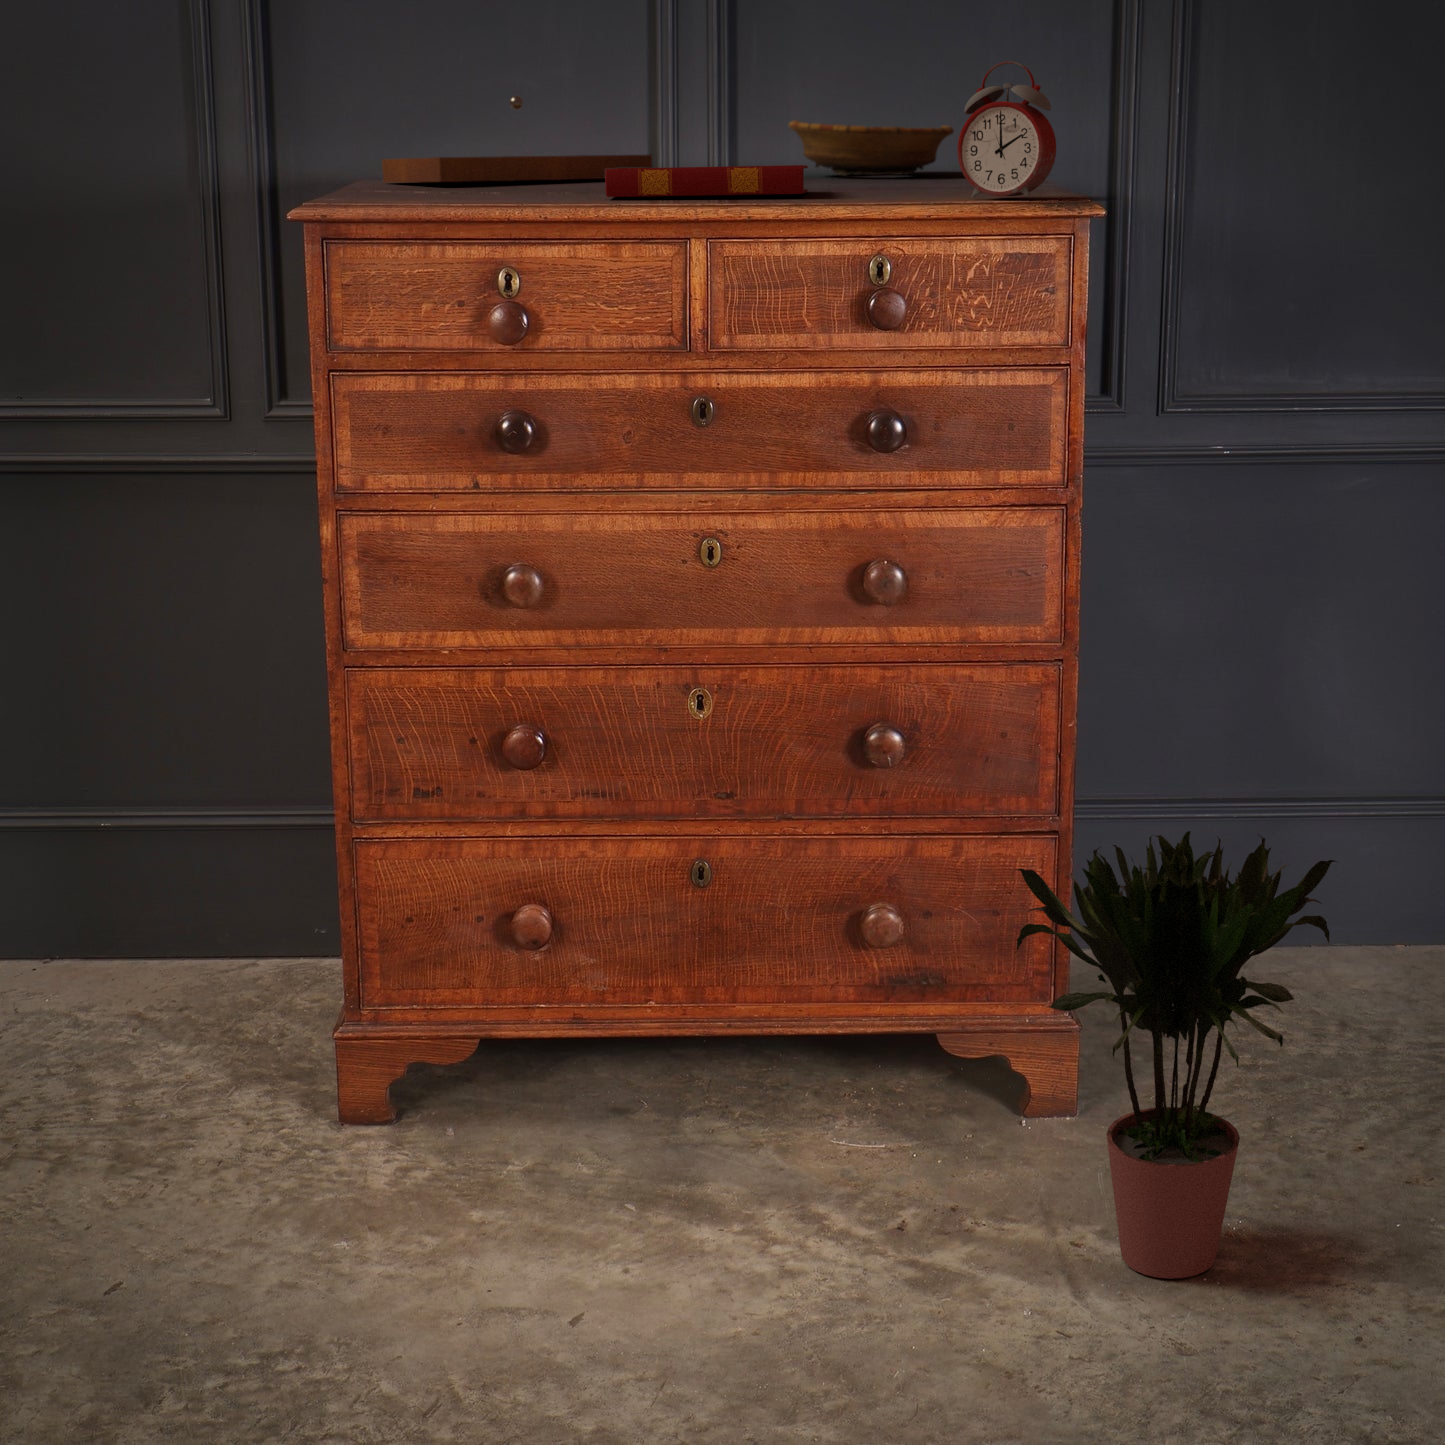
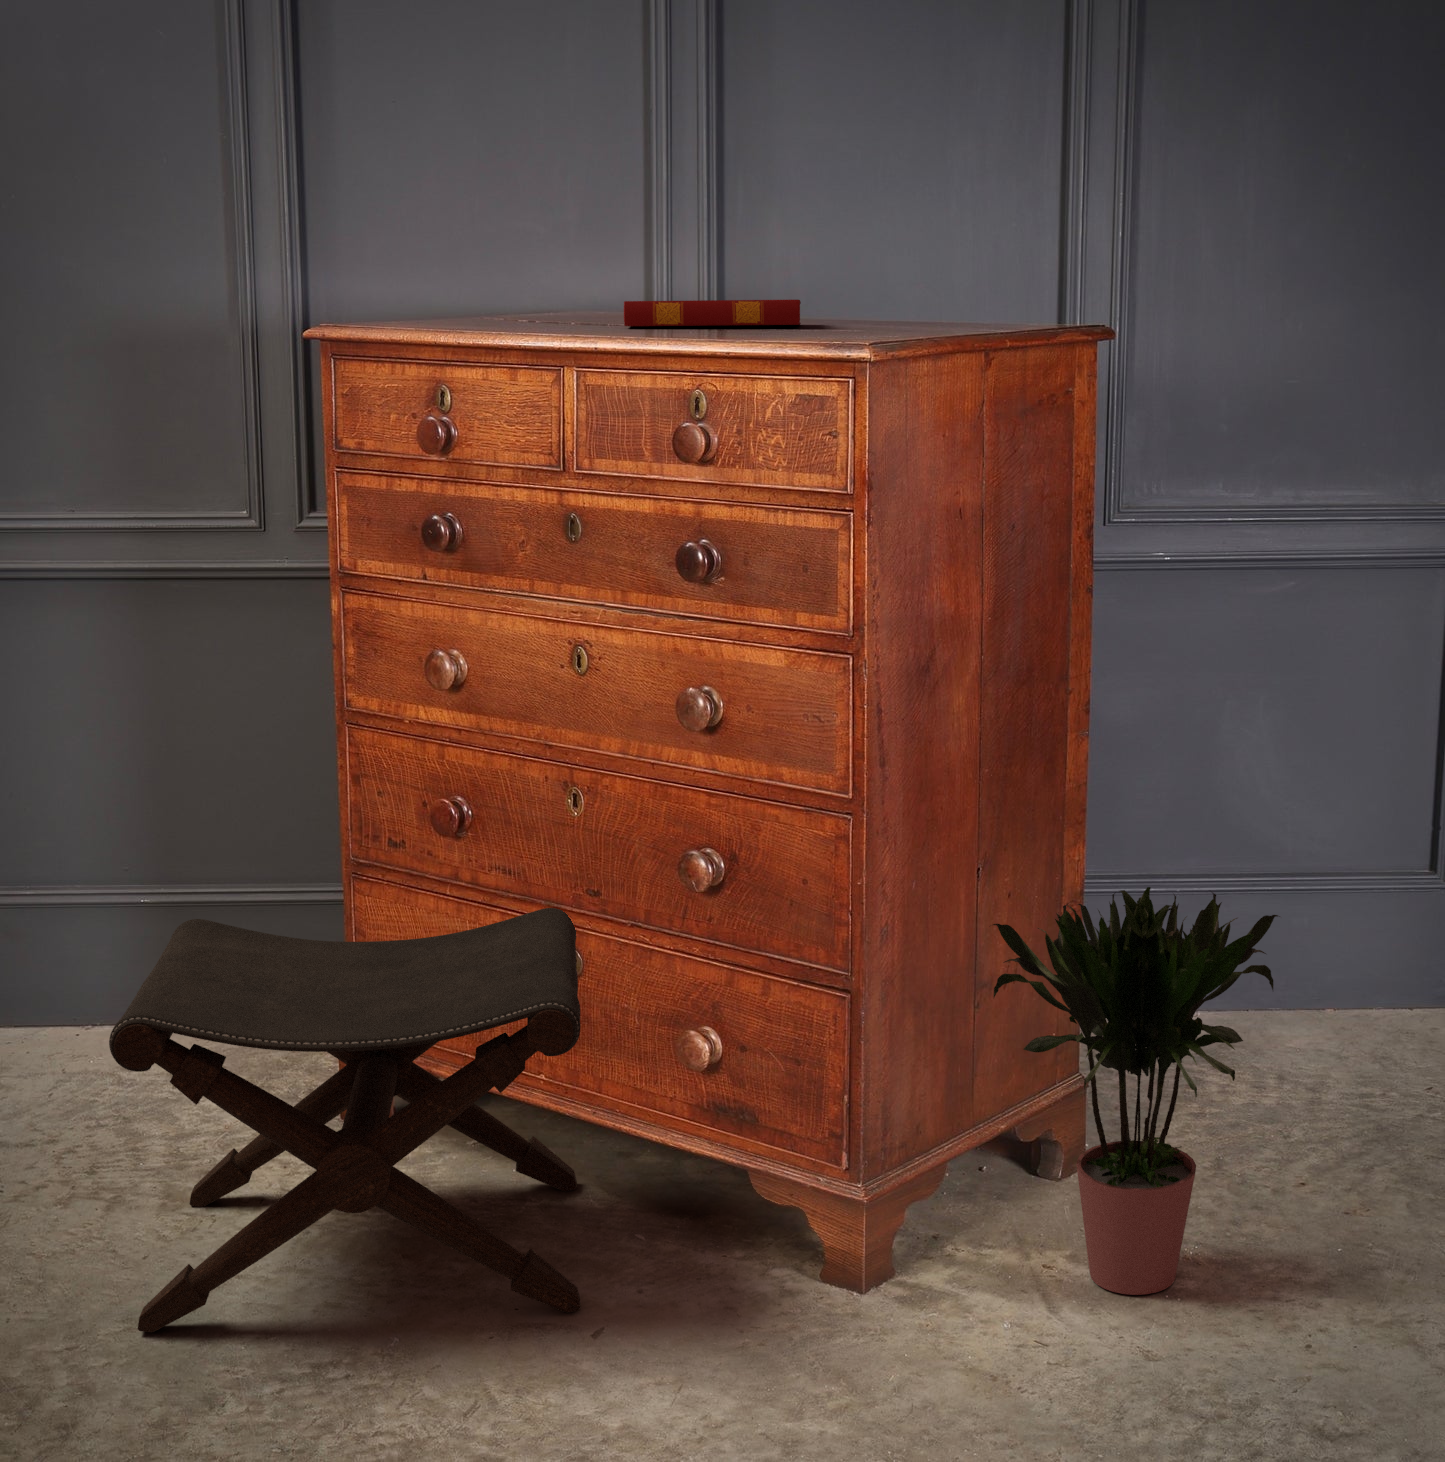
alarm clock: present [957,62,1056,198] -> none [937,210,1024,329]
tray: present [382,96,652,183] -> none [414,241,656,316]
decorative bowl: present [789,120,954,176] -> none [777,265,924,314]
footstool: none [34,847,563,1315] -> present [109,908,581,1332]

